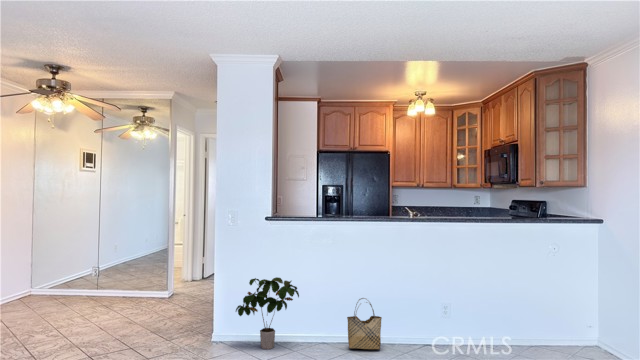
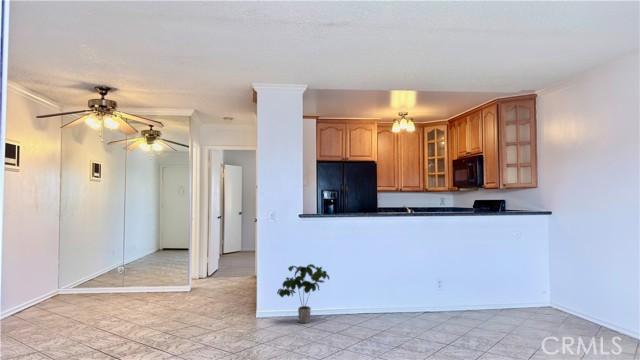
woven basket: present [347,298,382,349] -> none [367,278,395,318]

